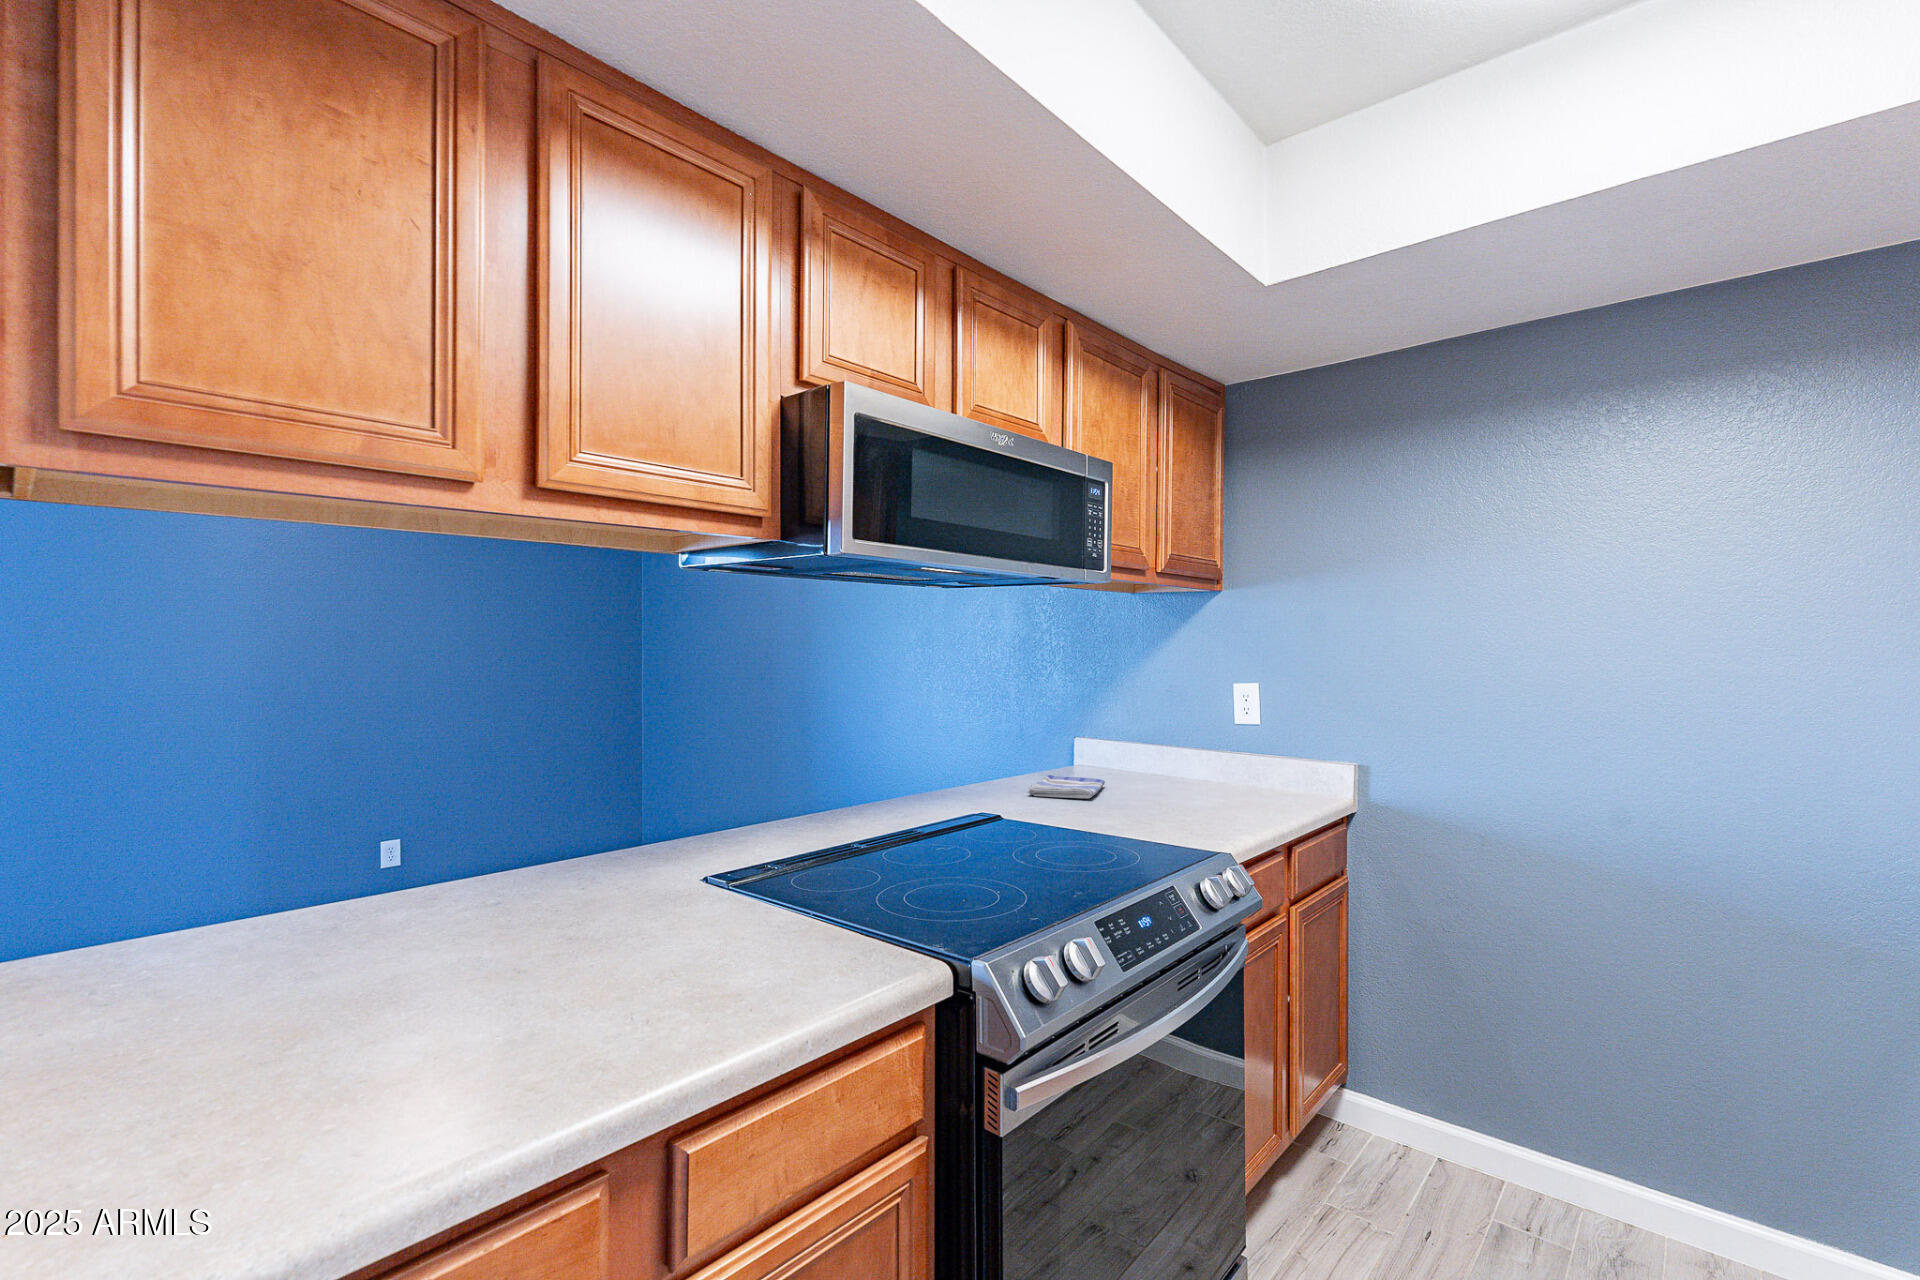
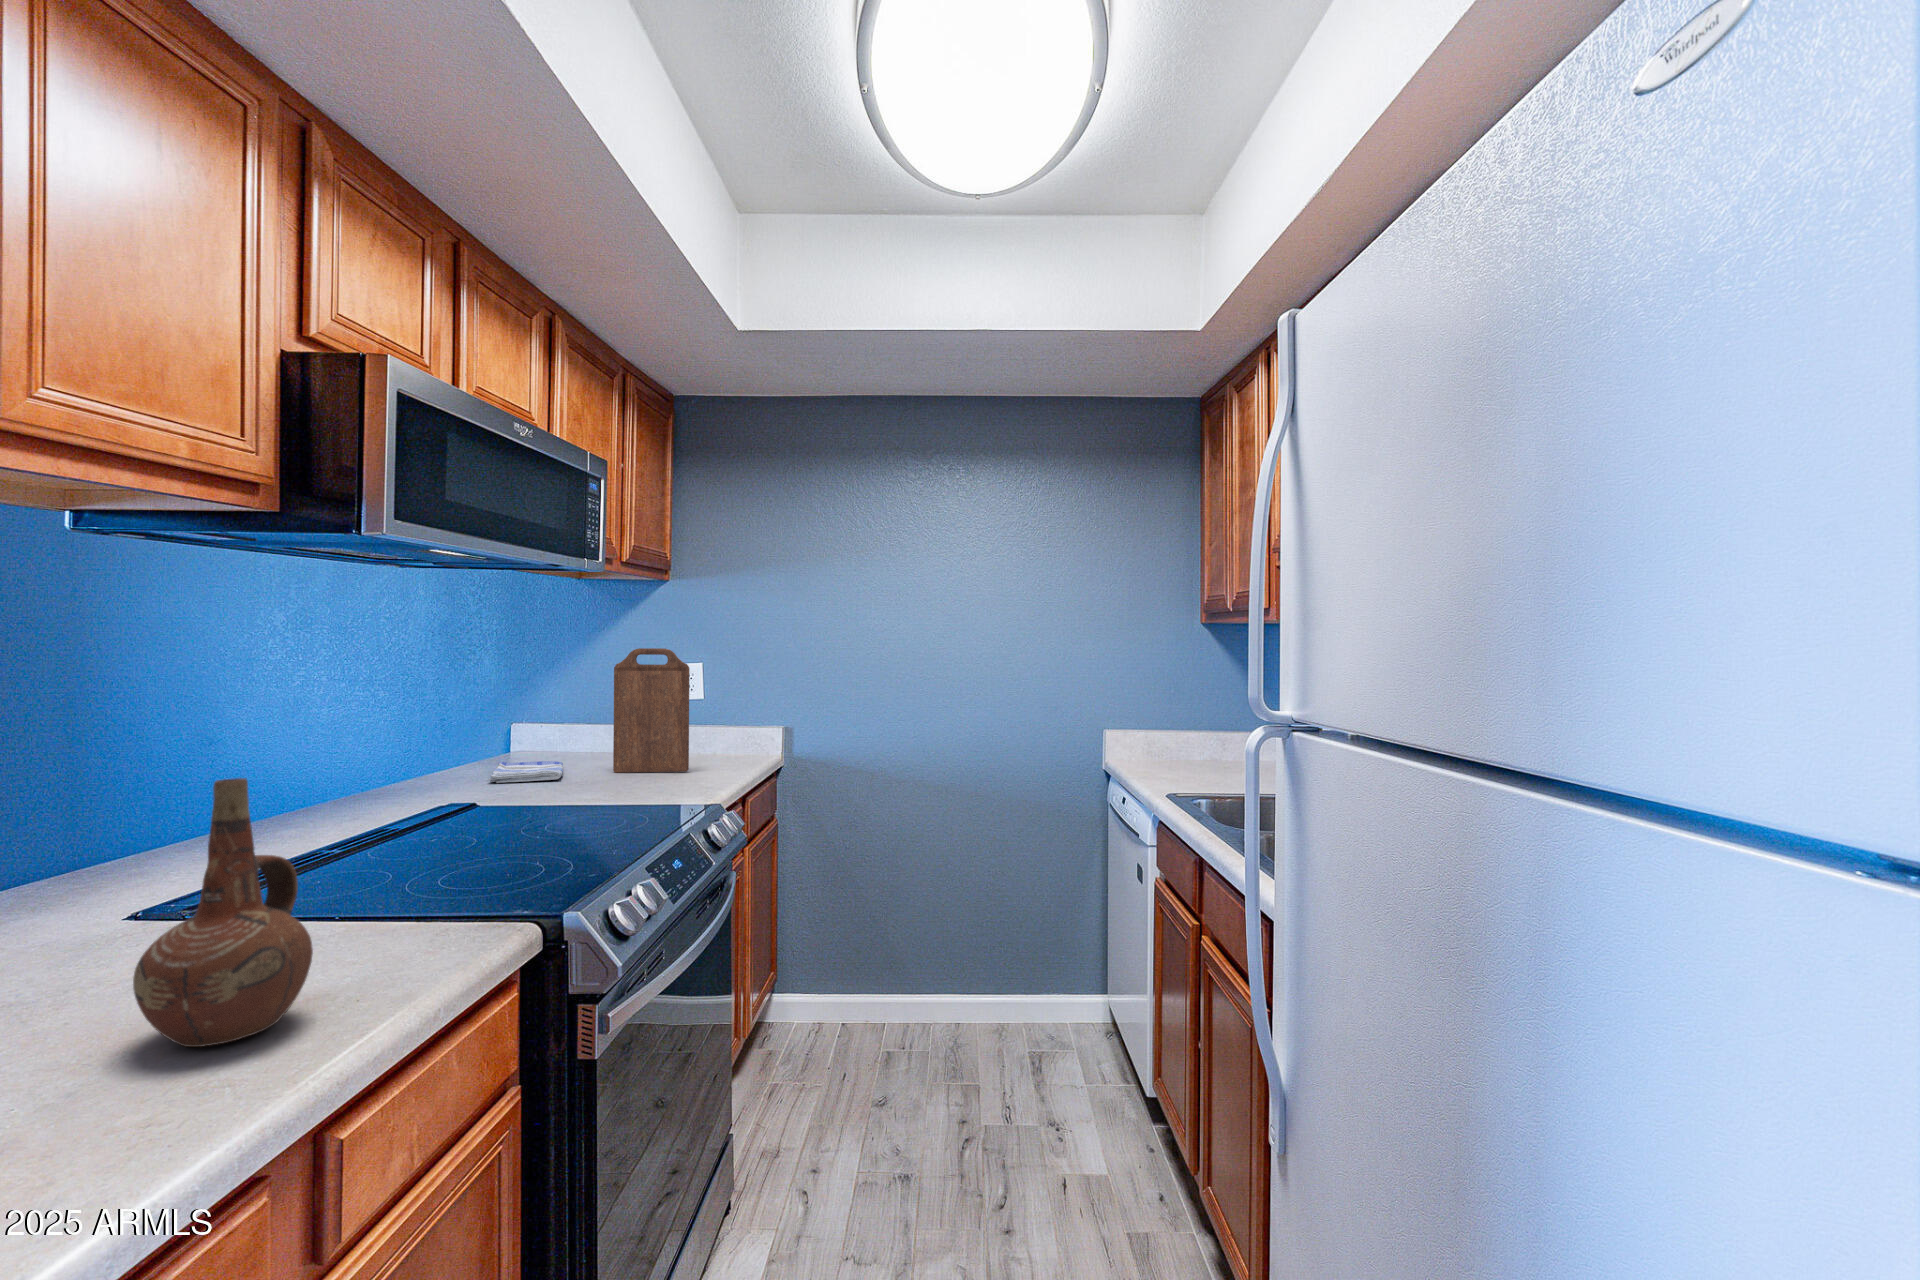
cutting board: none [1149,665,1228,804] -> present [613,648,689,773]
ceramic pitcher: none [547,785,688,1035] -> present [133,778,313,1047]

